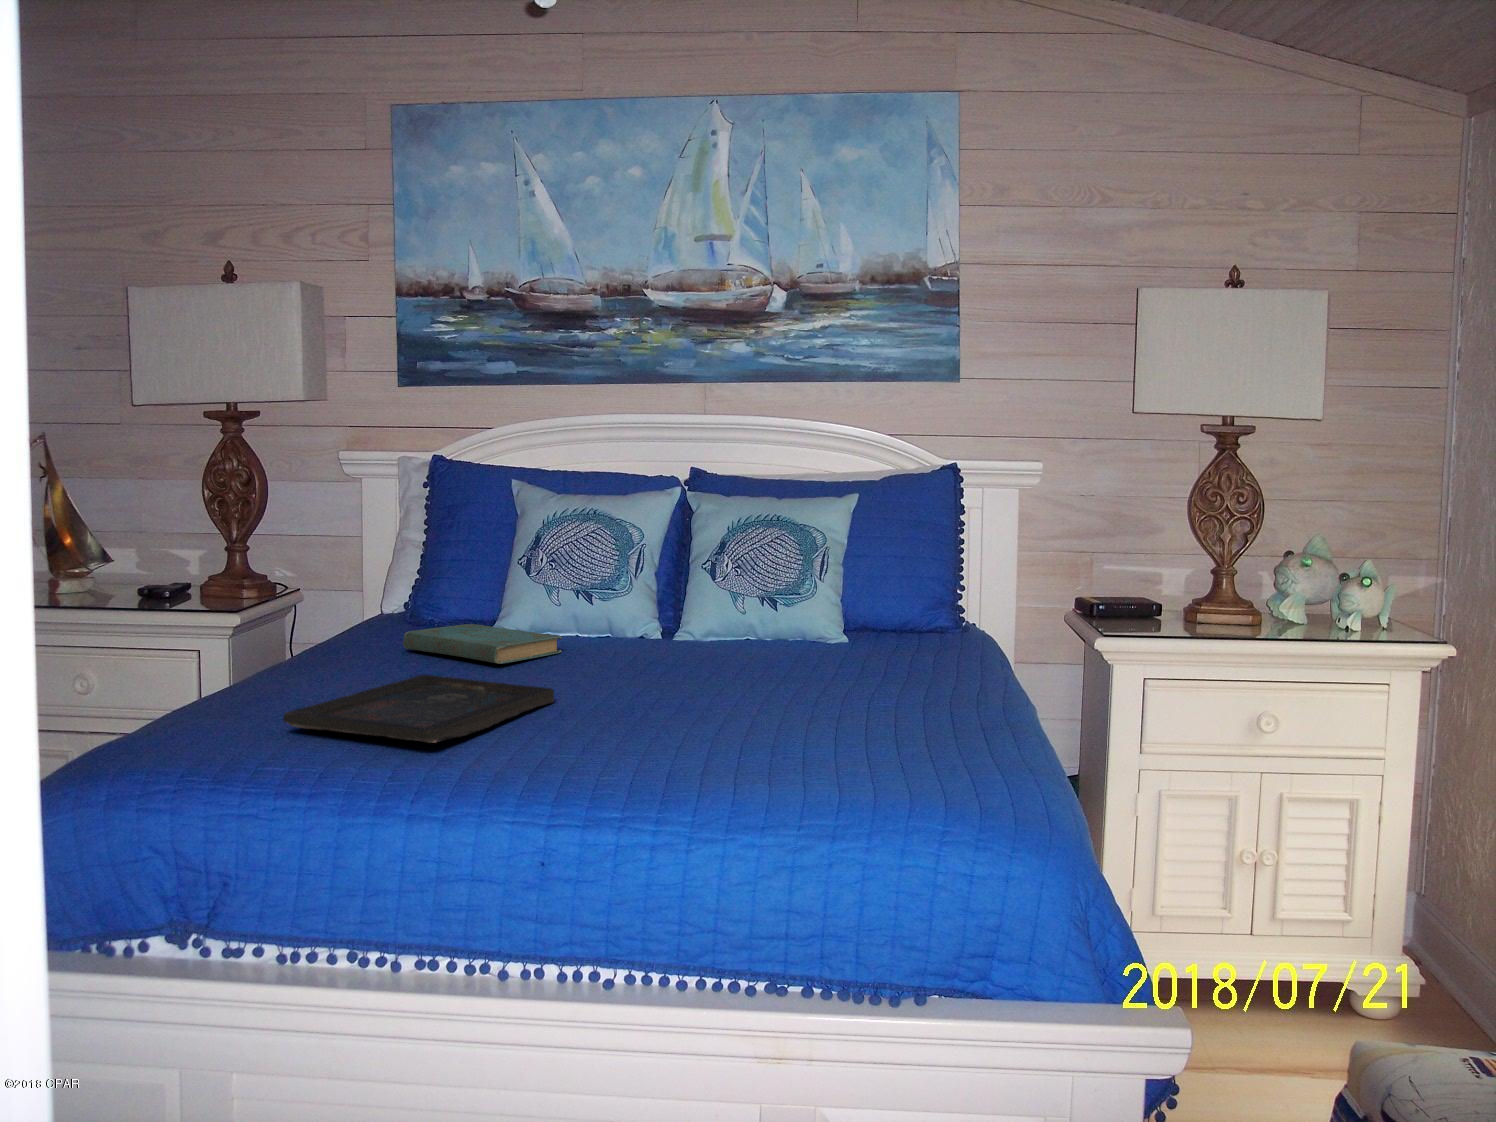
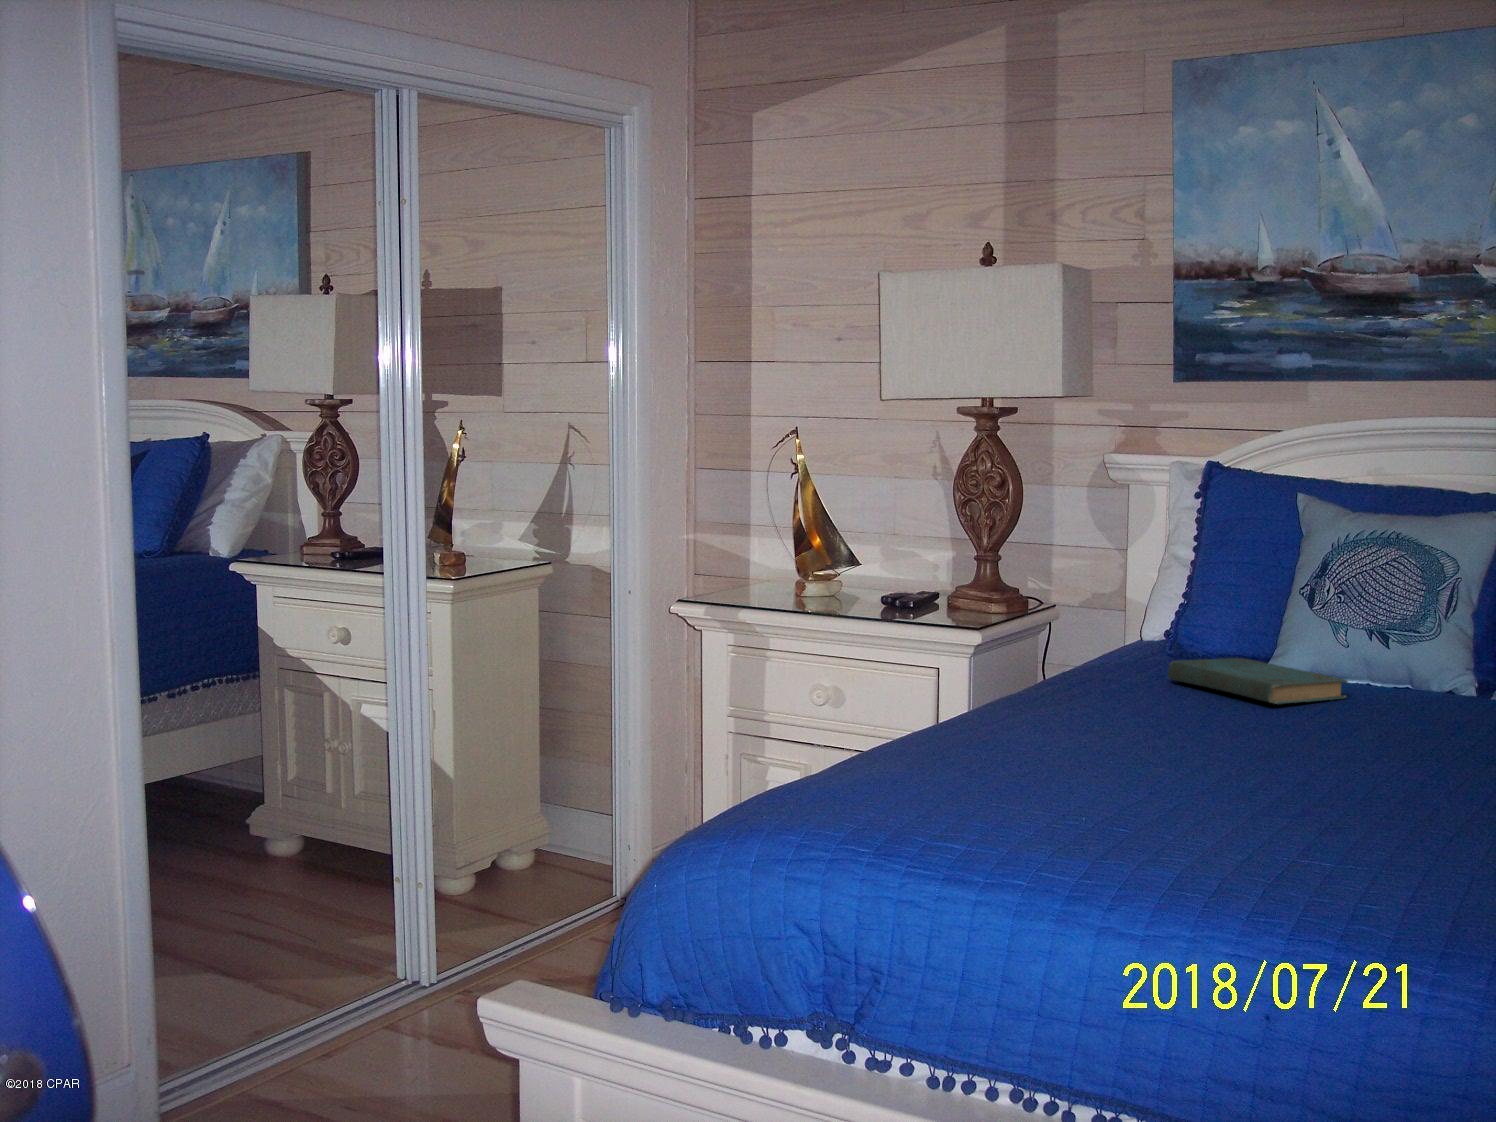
tray: present [283,675,554,743] -> none [1055,707,1334,773]

